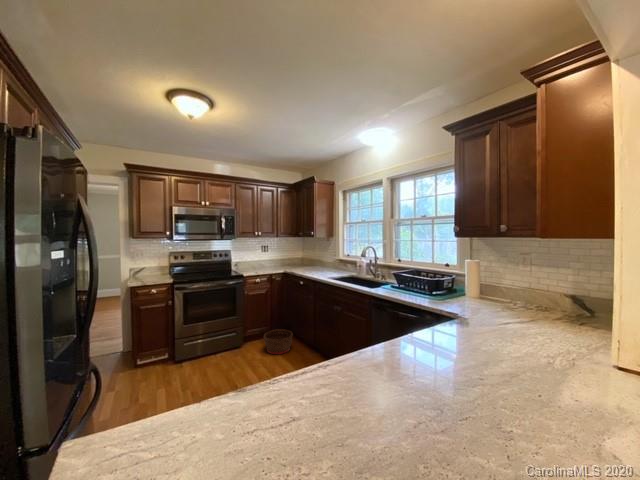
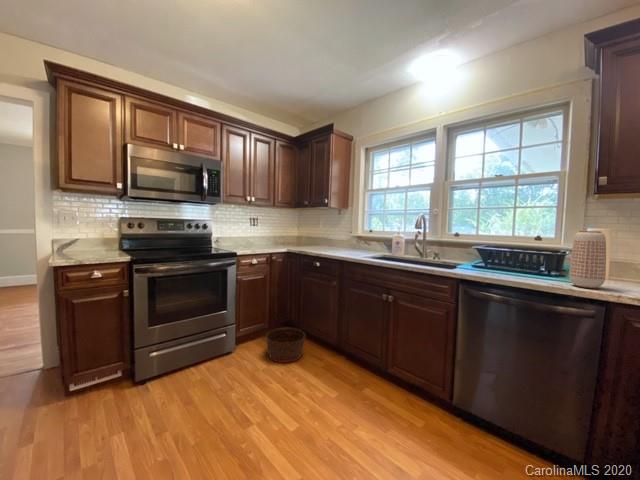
vase: none [437,263,456,302] -> present [569,231,606,289]

